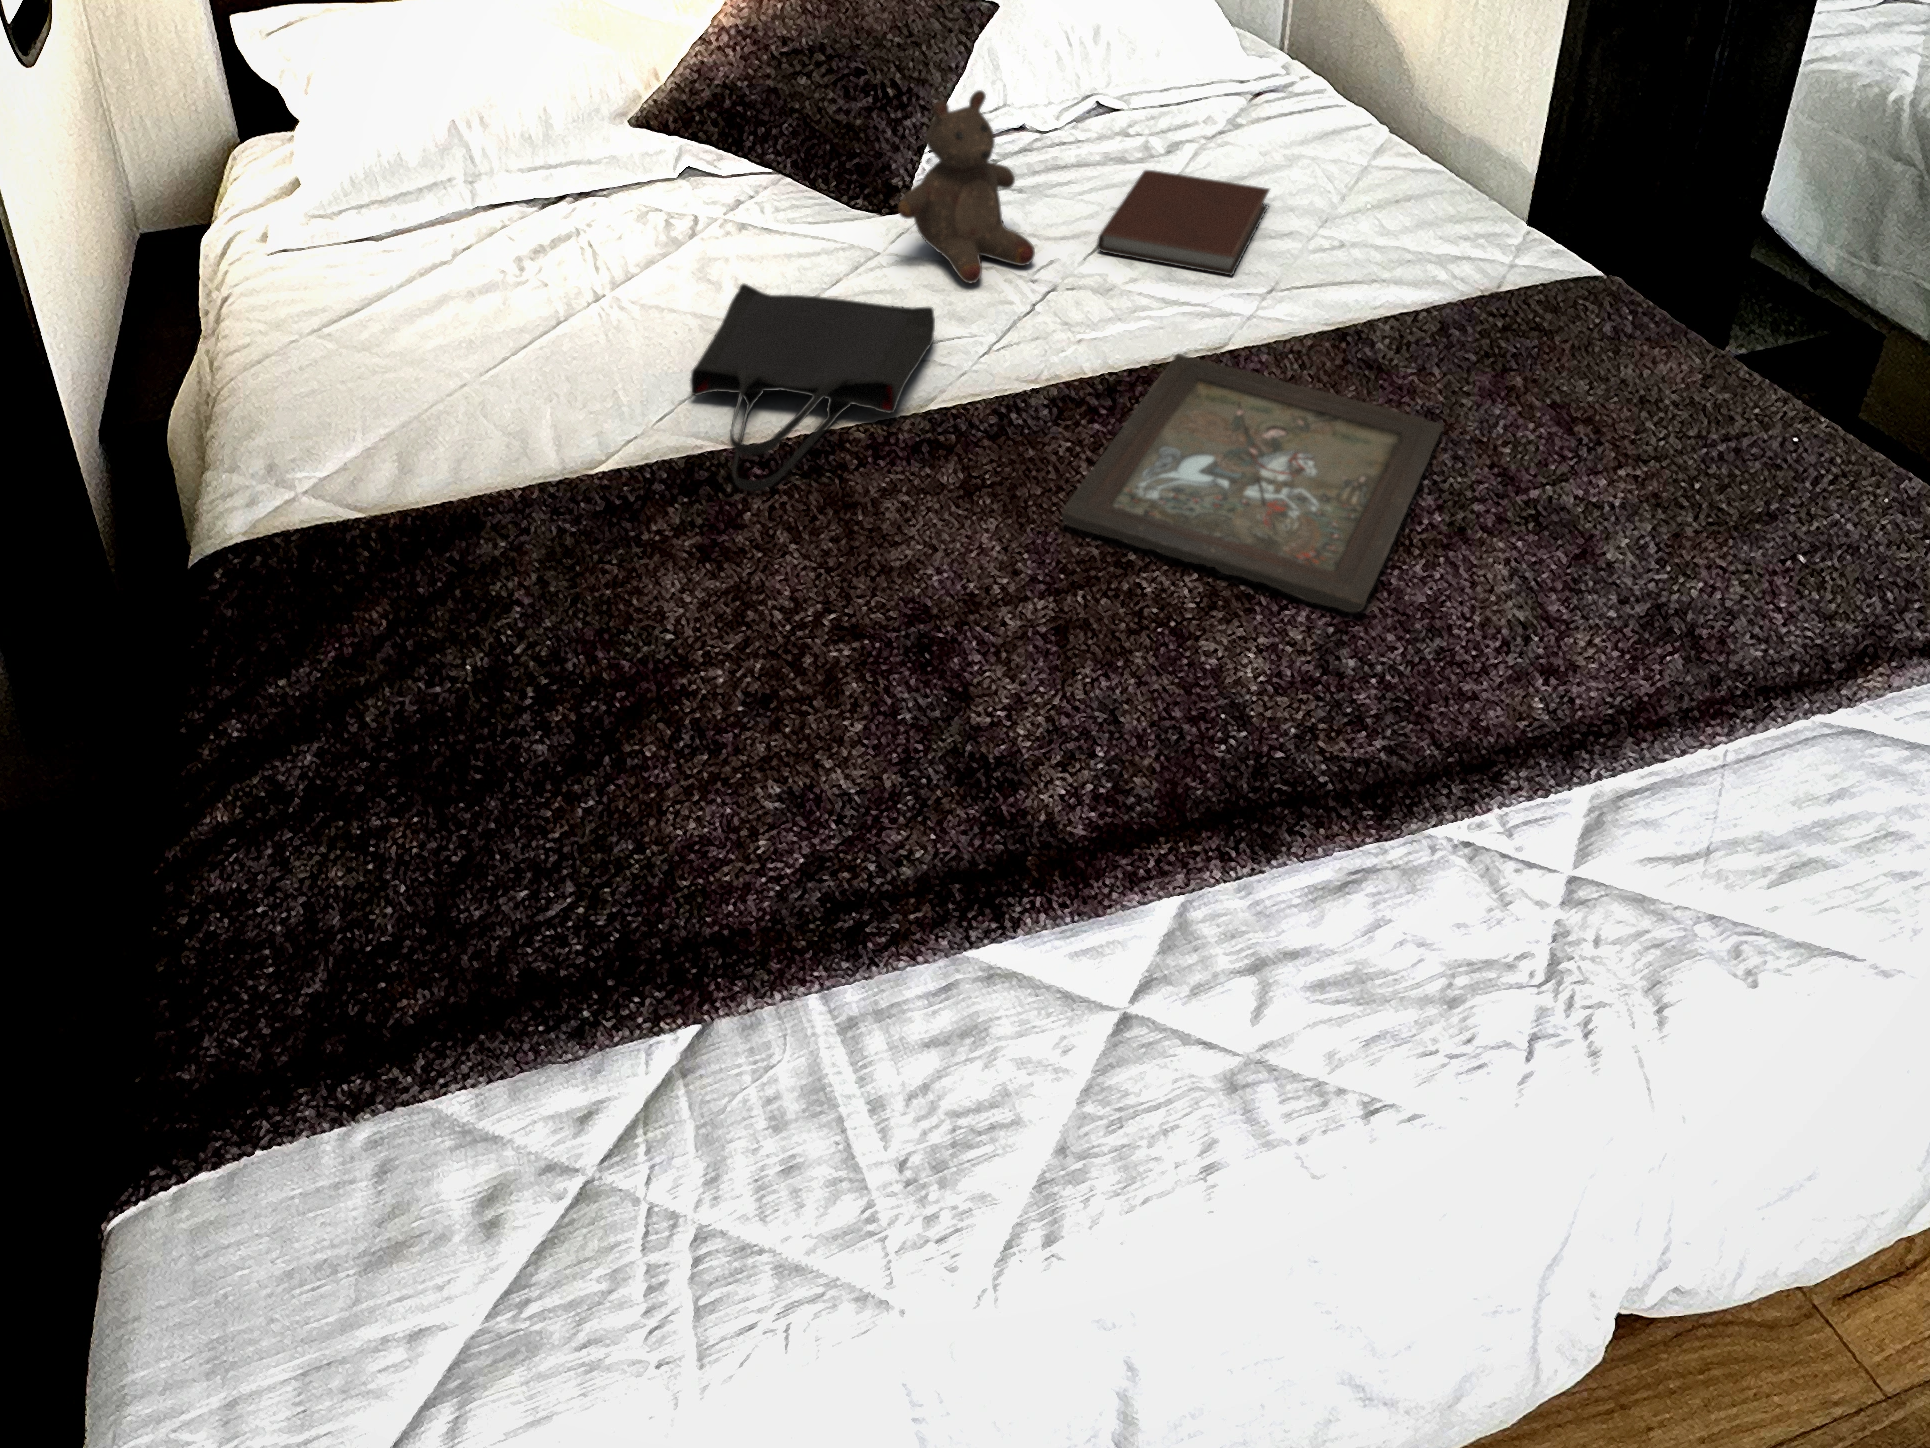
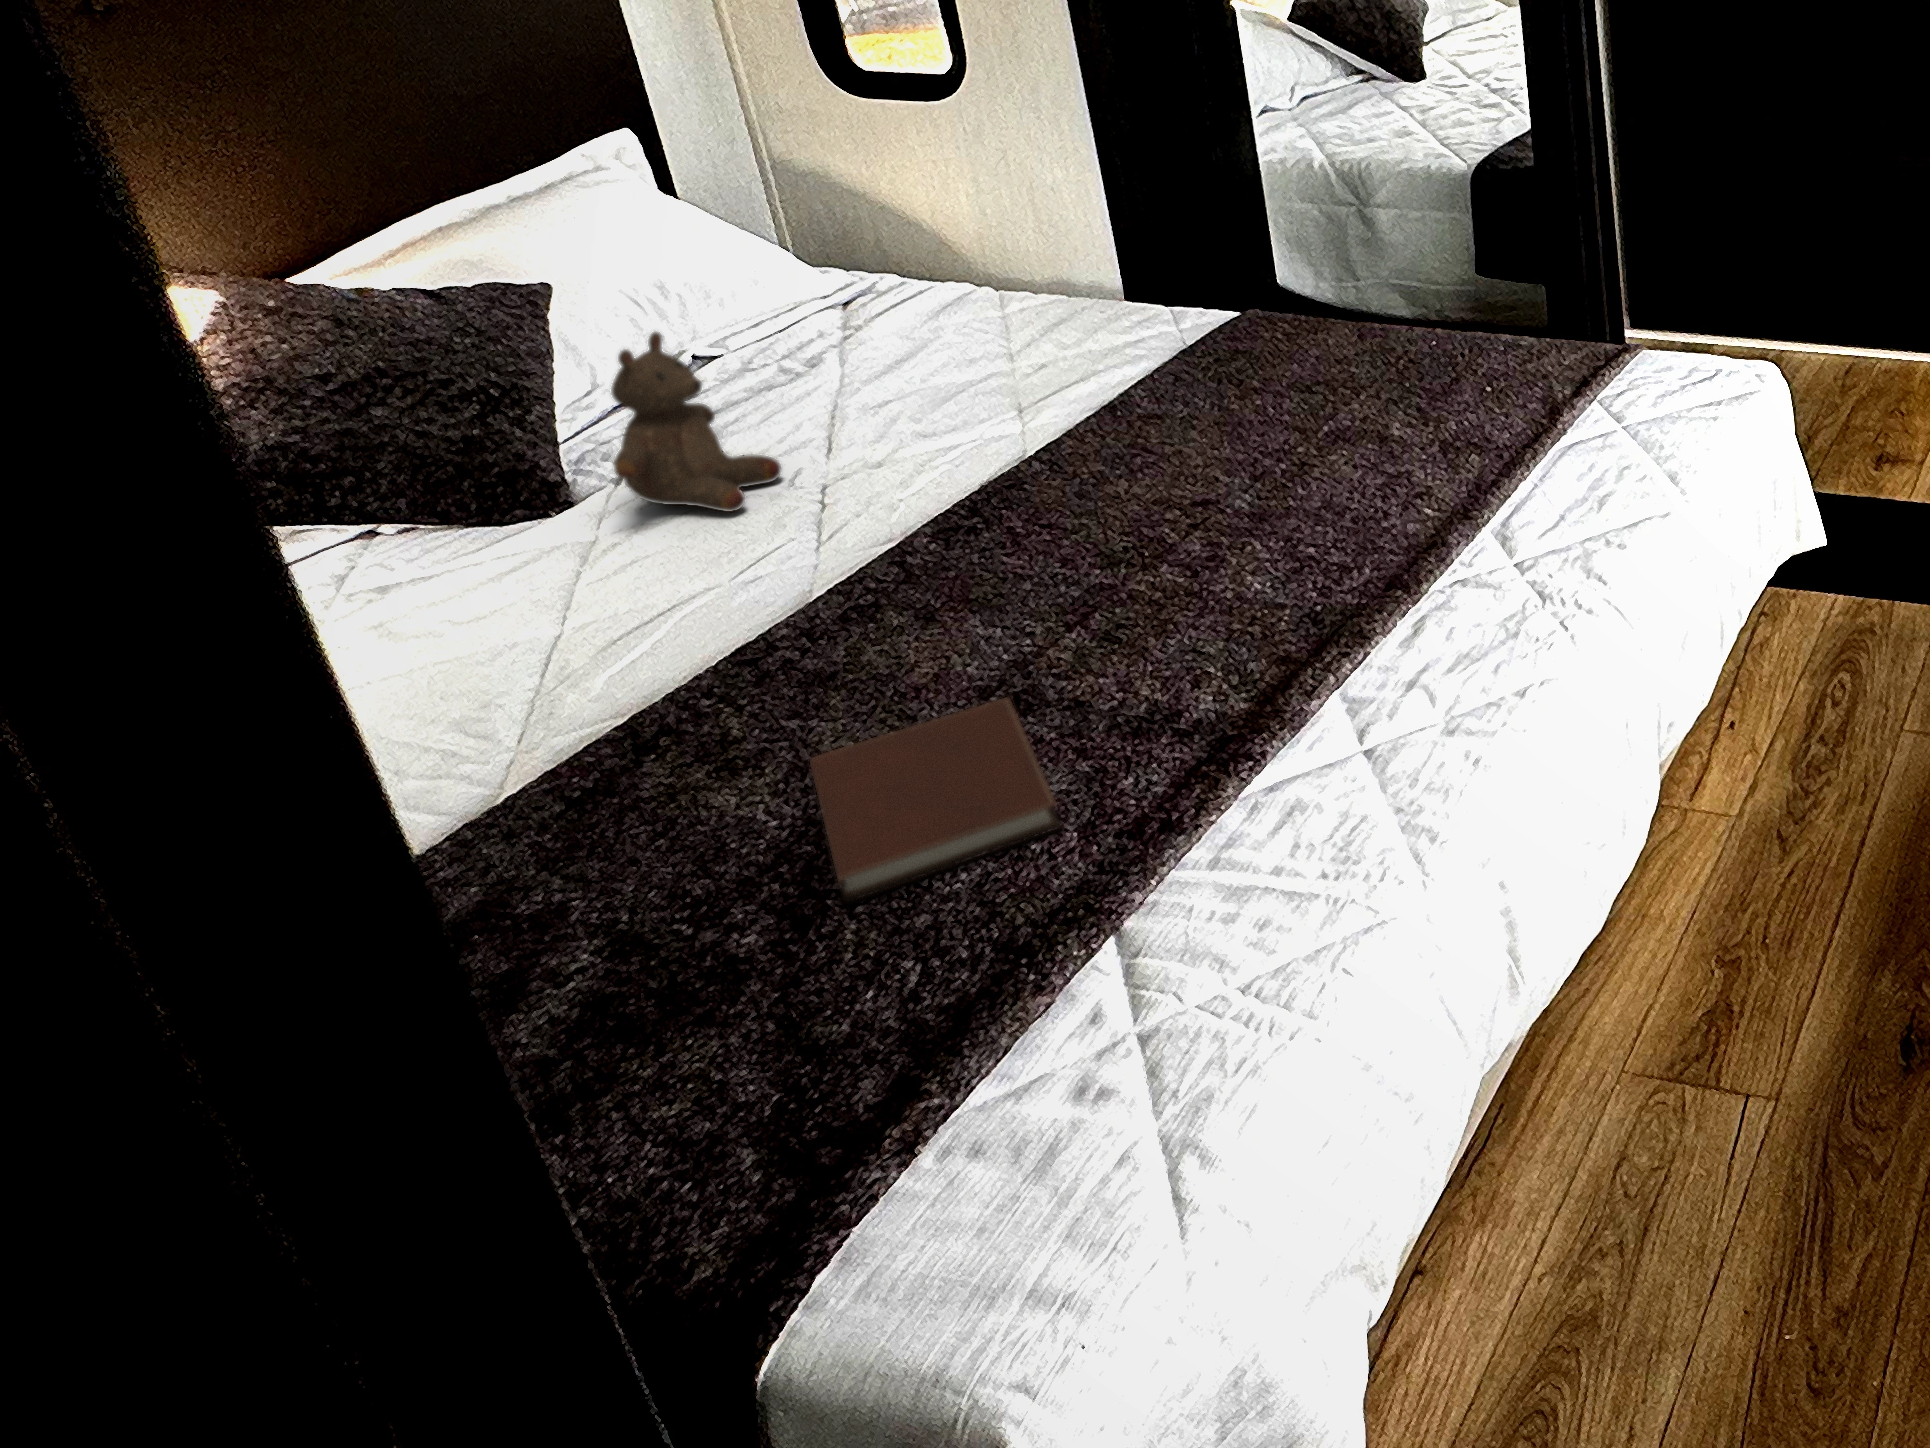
notebook: present [1097,170,1269,275] -> present [810,697,1061,901]
tote bag: present [690,284,935,491] -> none [493,525,794,717]
tray: present [1062,354,1444,612] -> none [998,424,1292,590]

